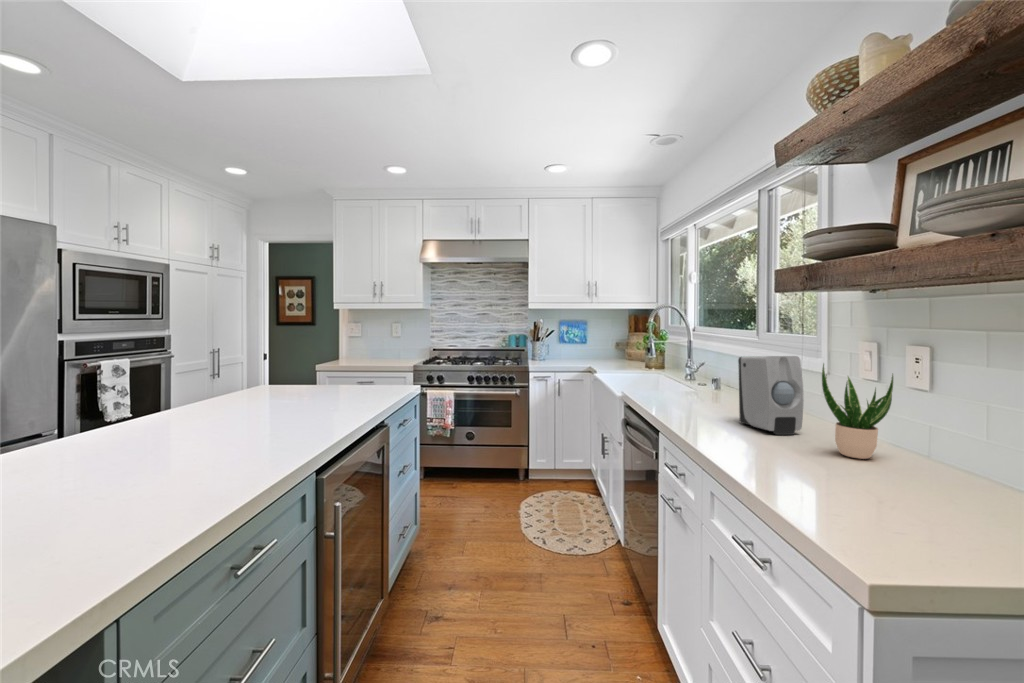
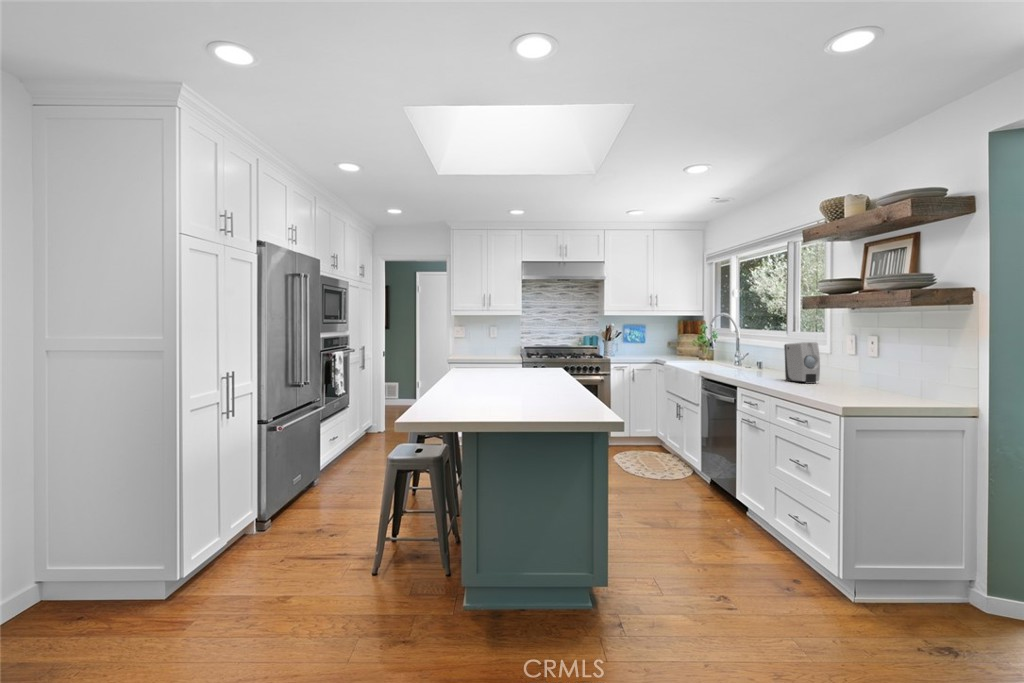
potted plant: present [822,364,893,459] -> none [829,344,862,388]

